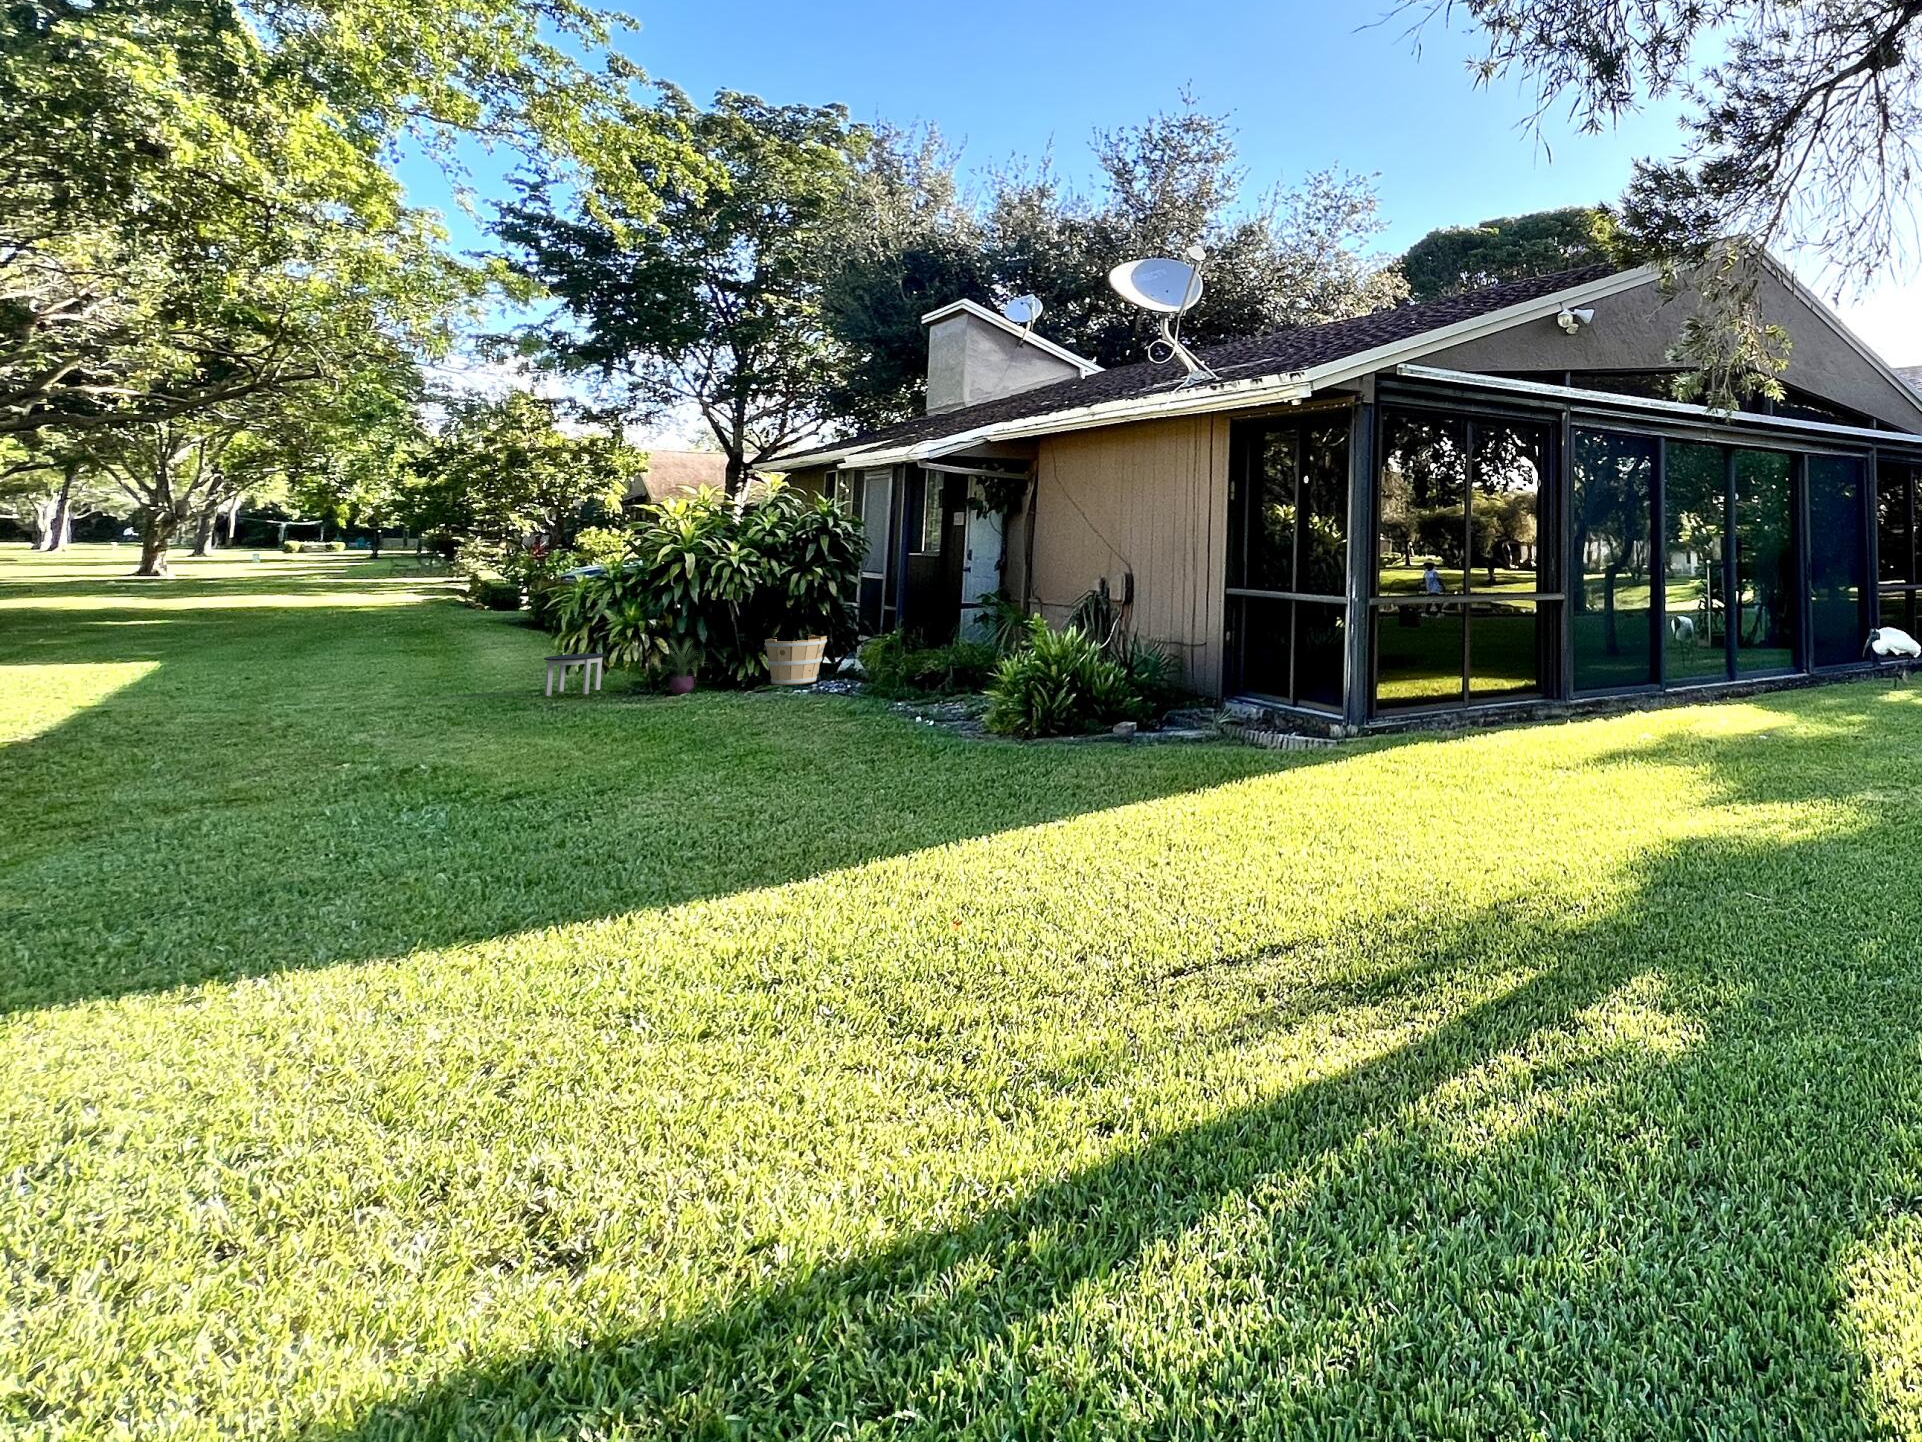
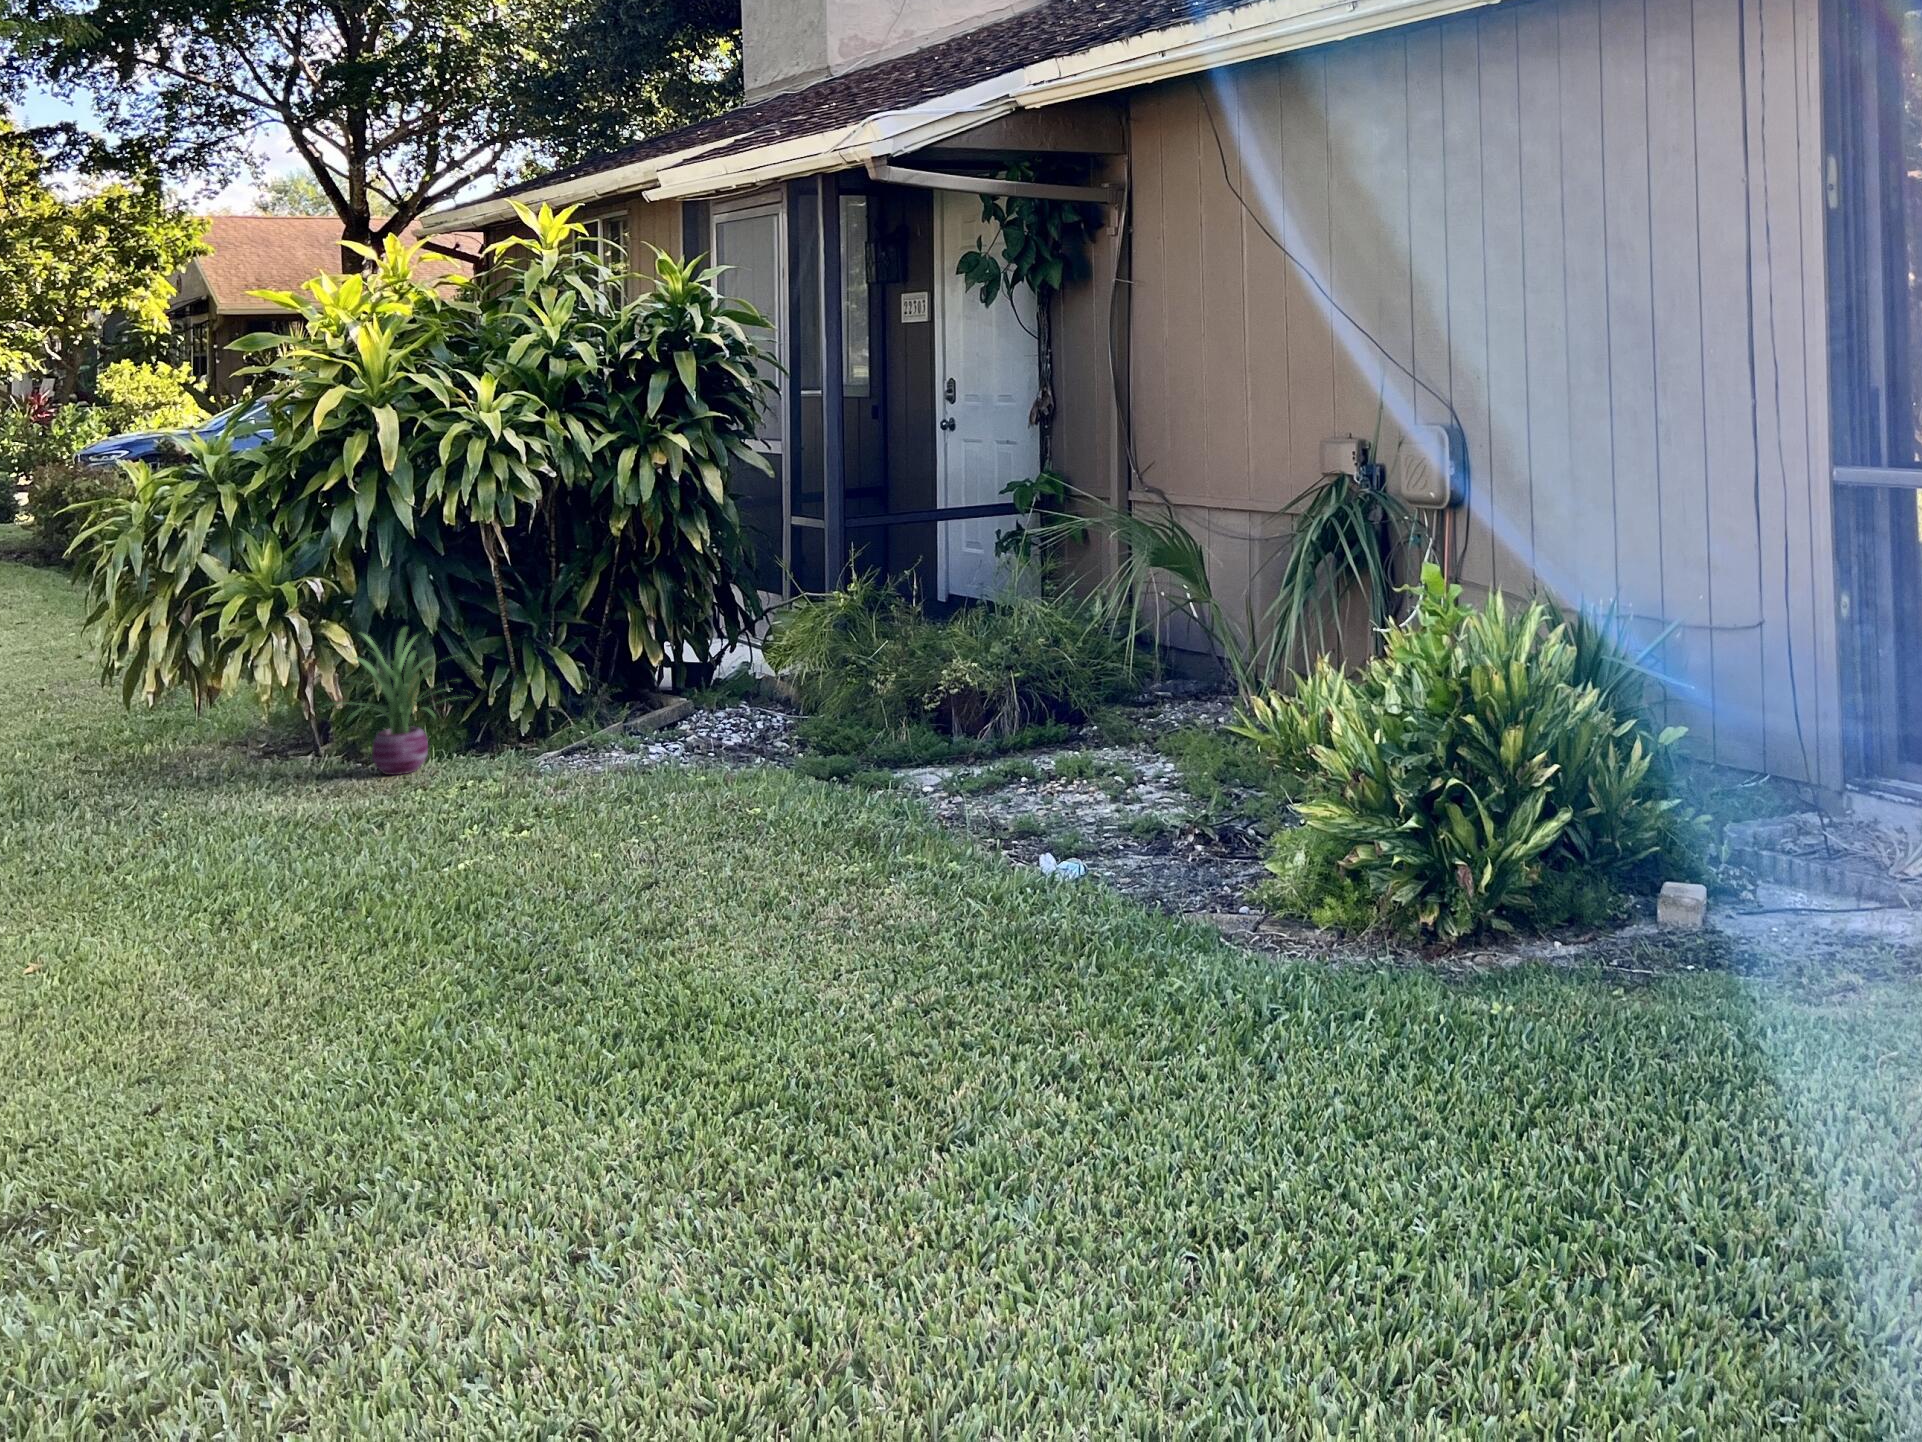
wooden bucket: present [765,635,827,685] -> none [575,603,720,739]
round table: present [544,653,606,696] -> none [65,666,210,785]

